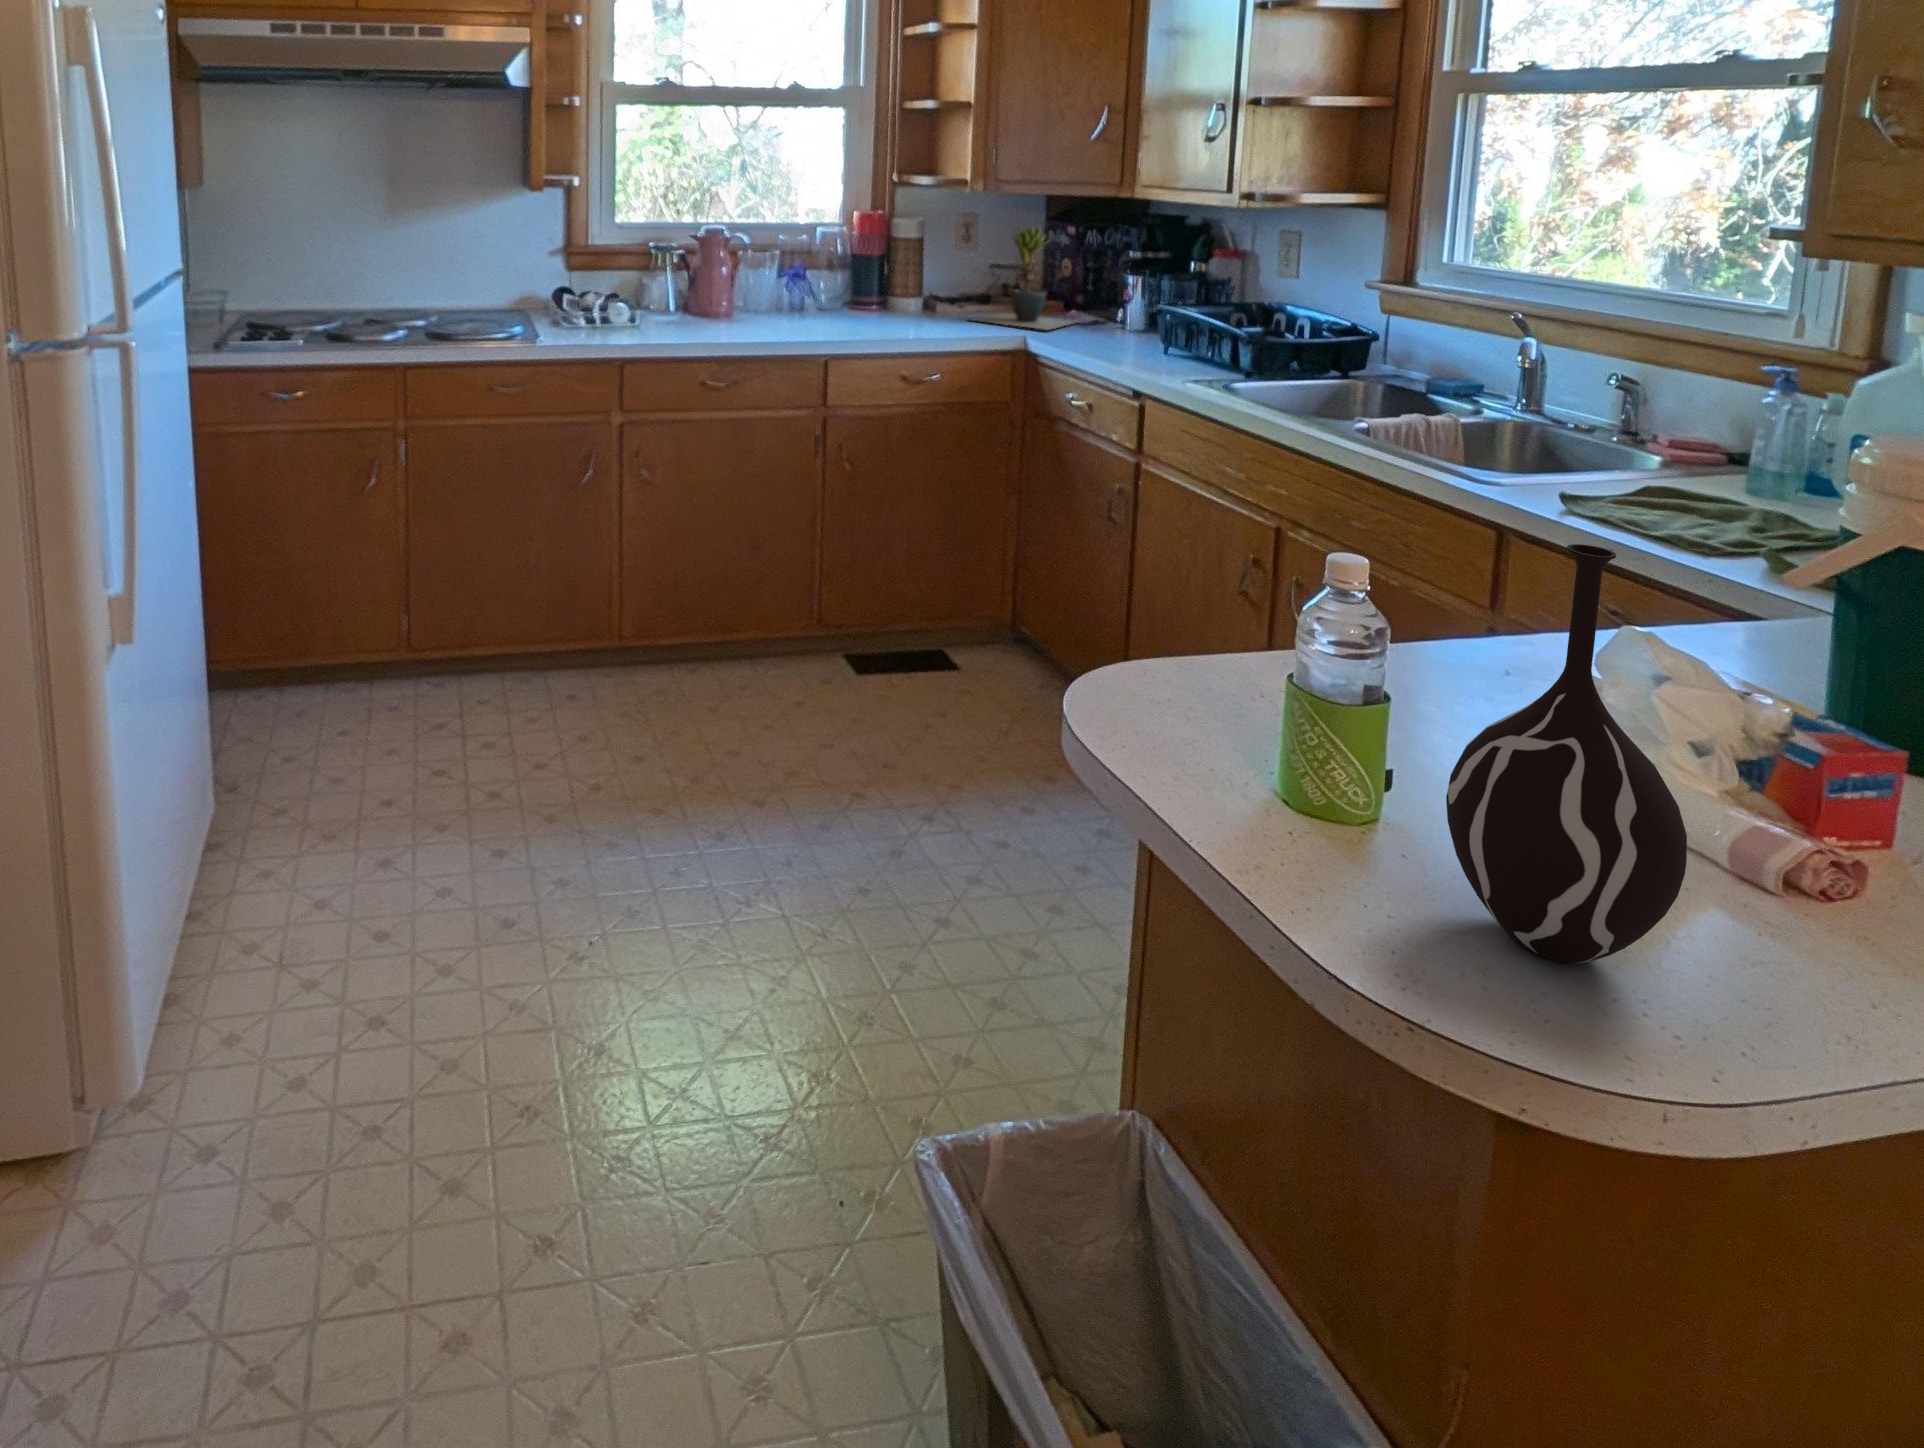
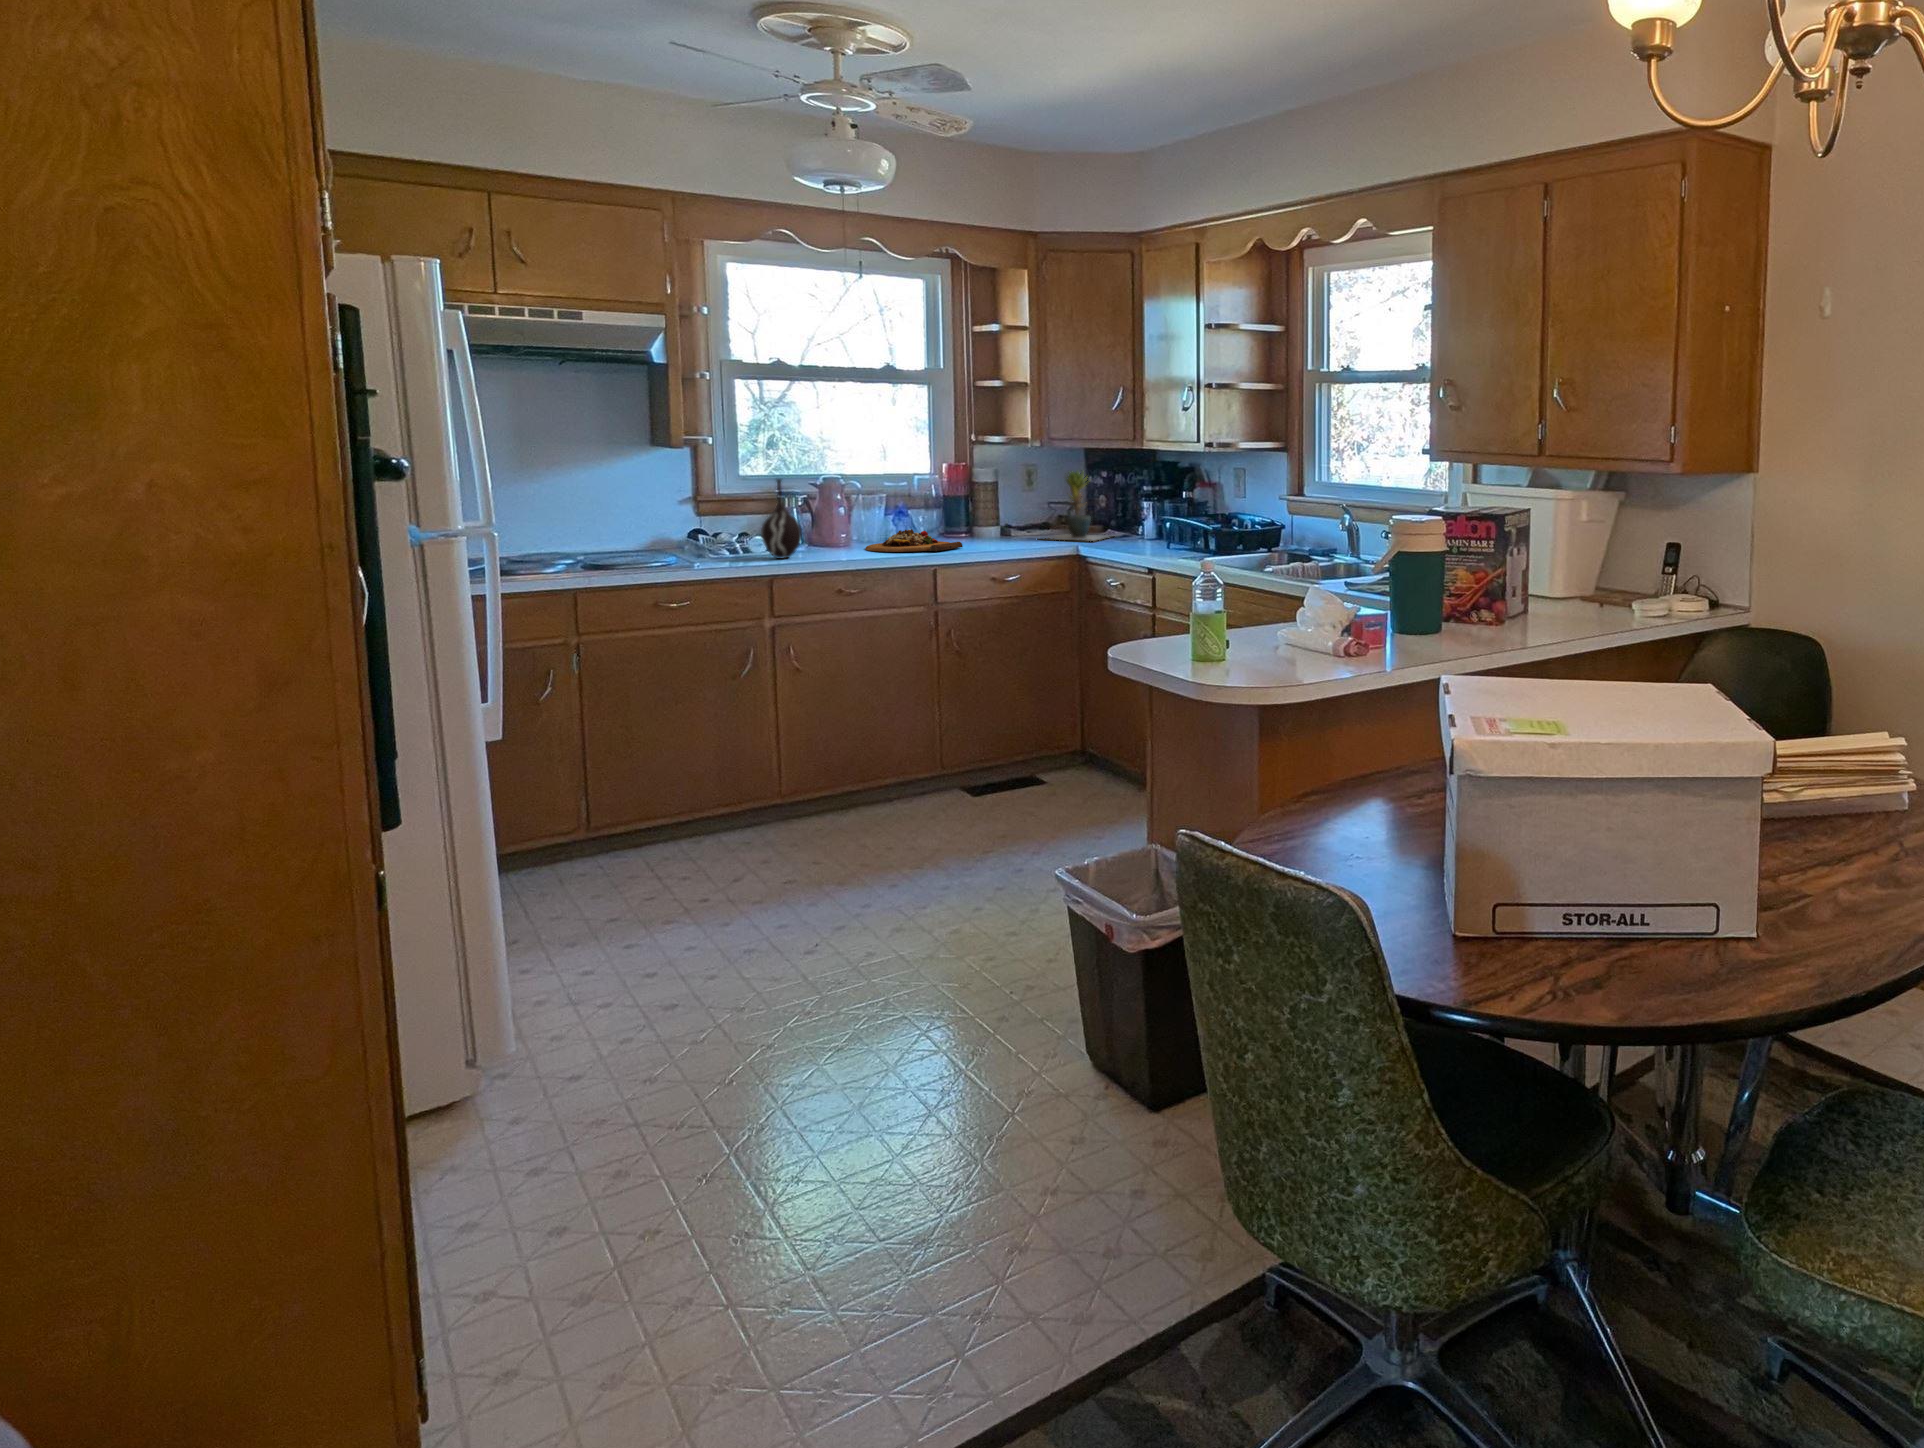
cutting board: none [746,299,866,334] -> present [865,529,963,552]
vase: present [1446,544,1687,963] -> present [761,479,802,559]

